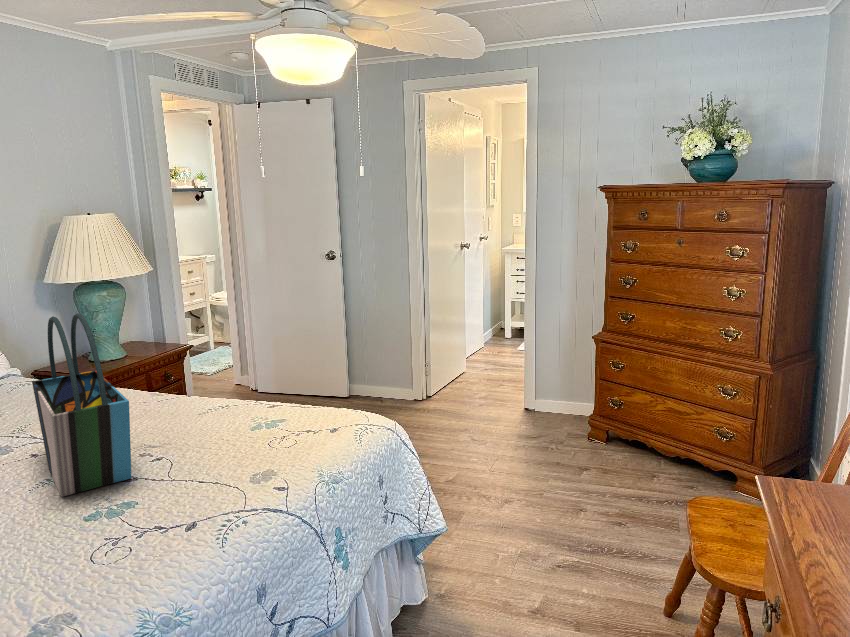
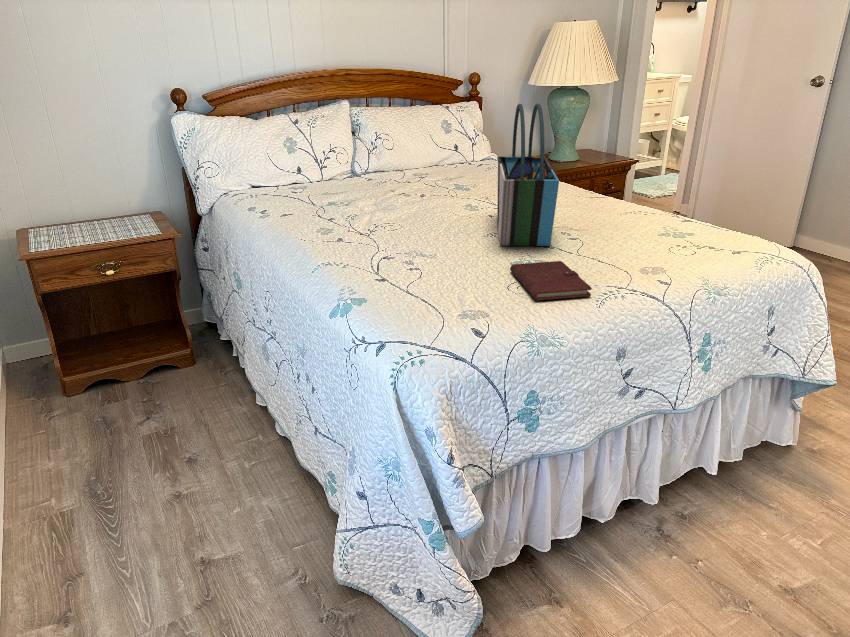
notebook: none [87,498,208,566] -> present [510,261,592,300]

